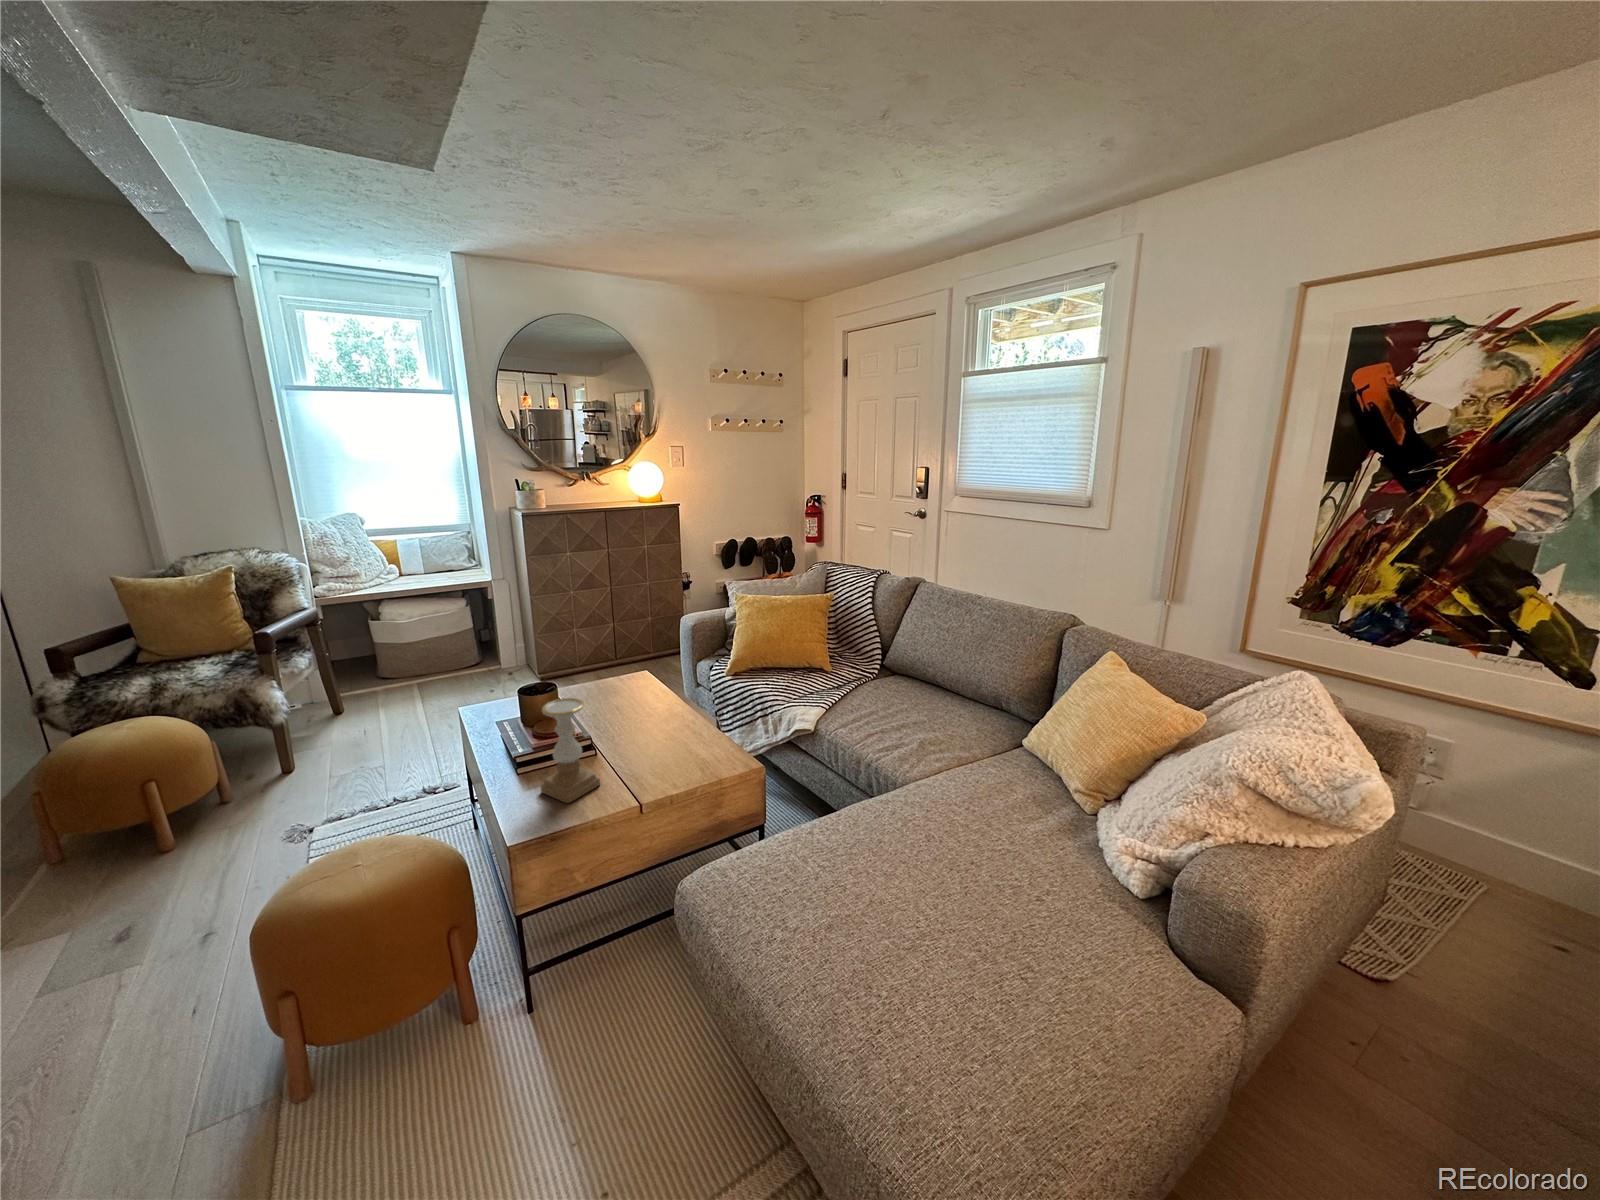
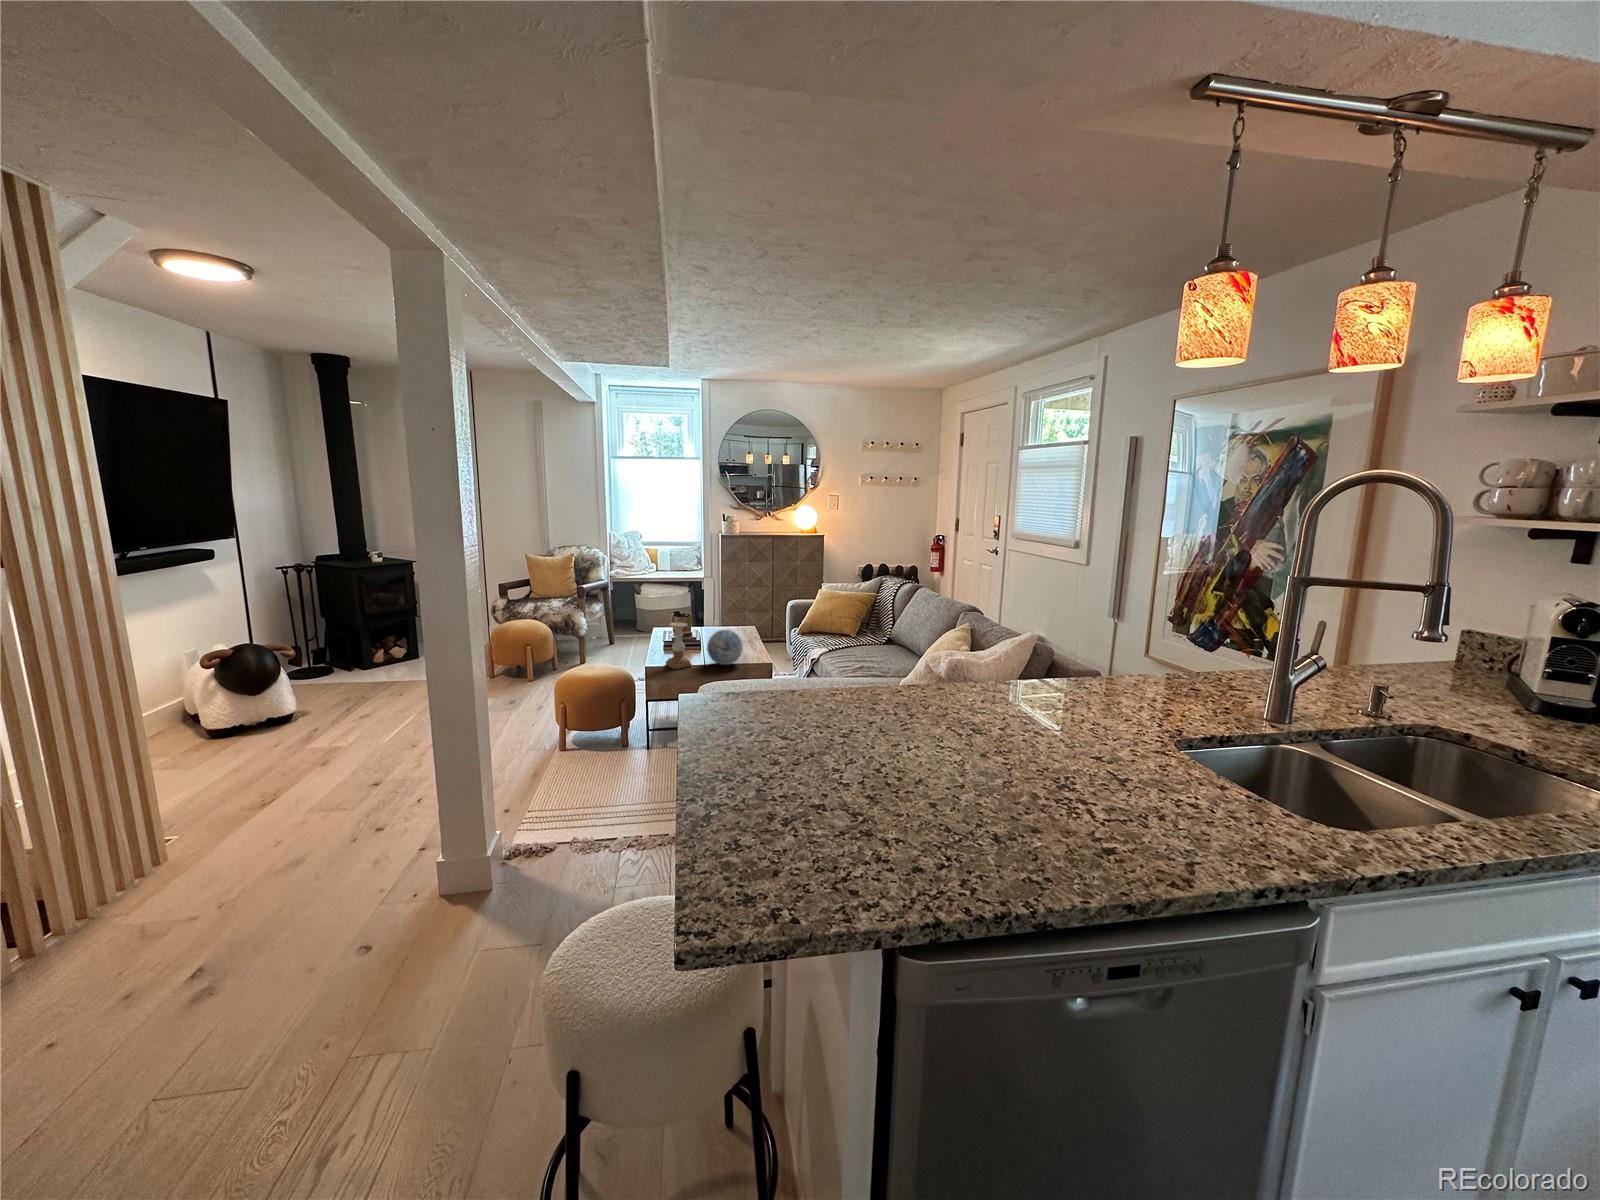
decorative orb: none [625,694,697,766] -> present [707,630,743,665]

